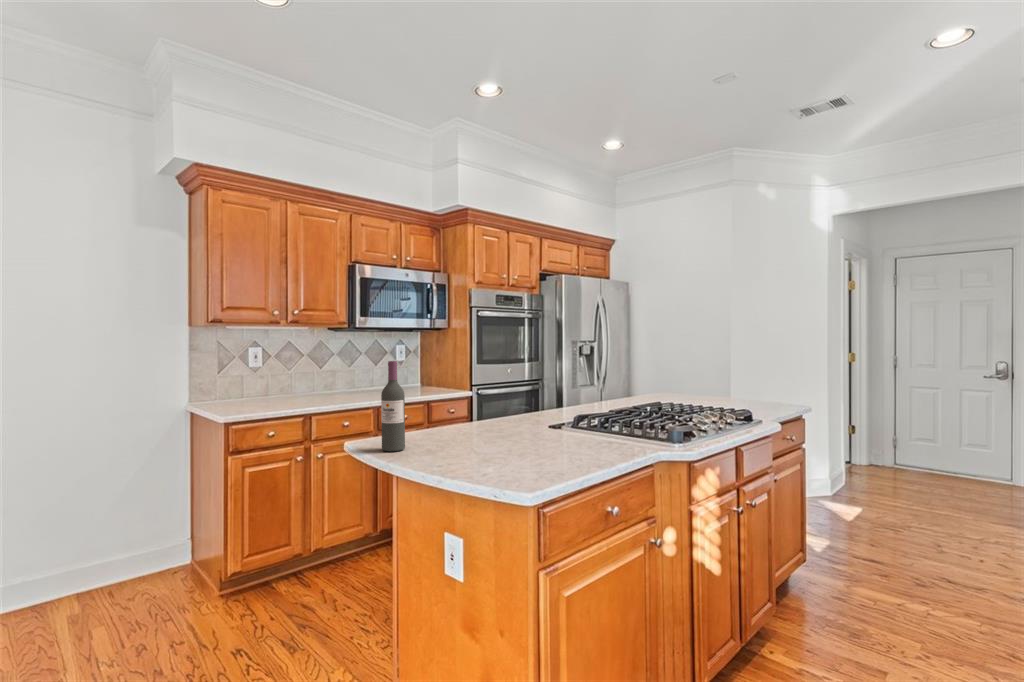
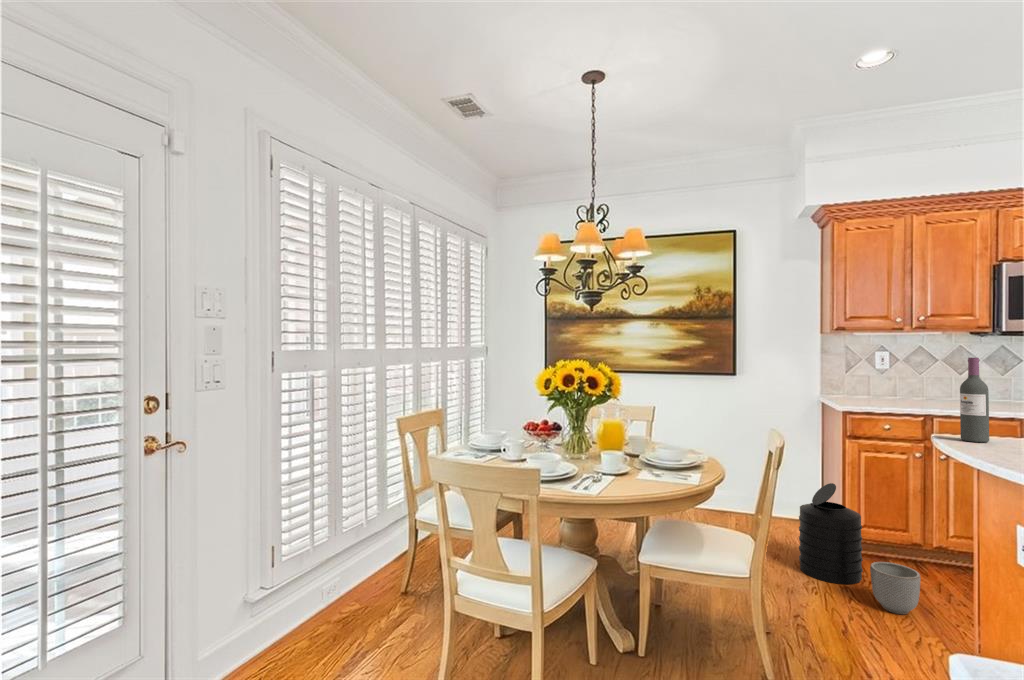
trash can: none [175,519,253,652] -> present [799,483,863,584]
planter: none [270,593,320,654] -> present [870,562,921,614]

